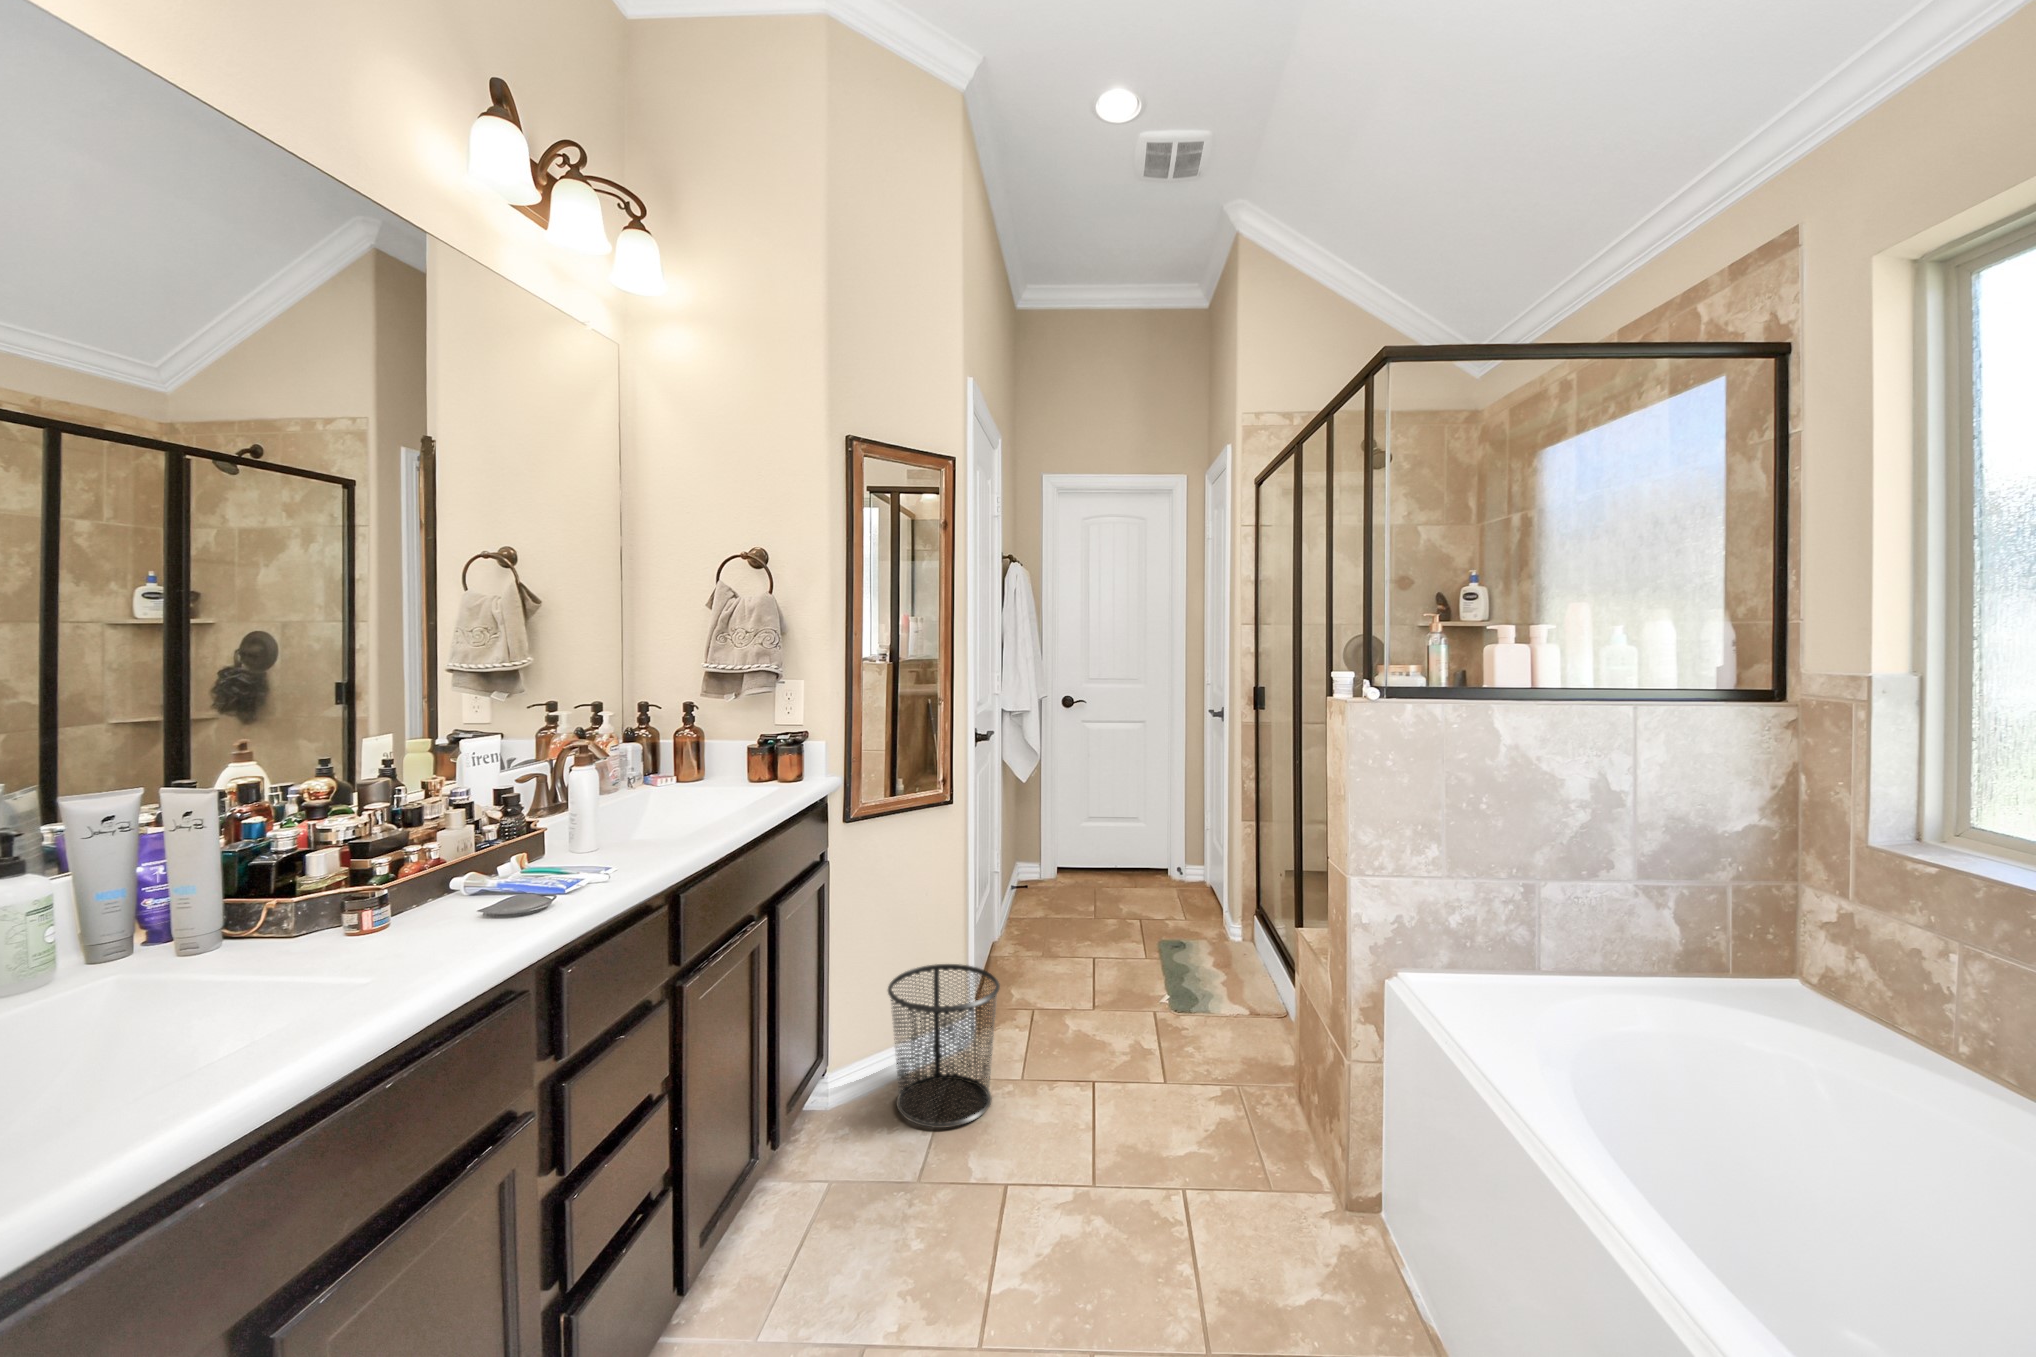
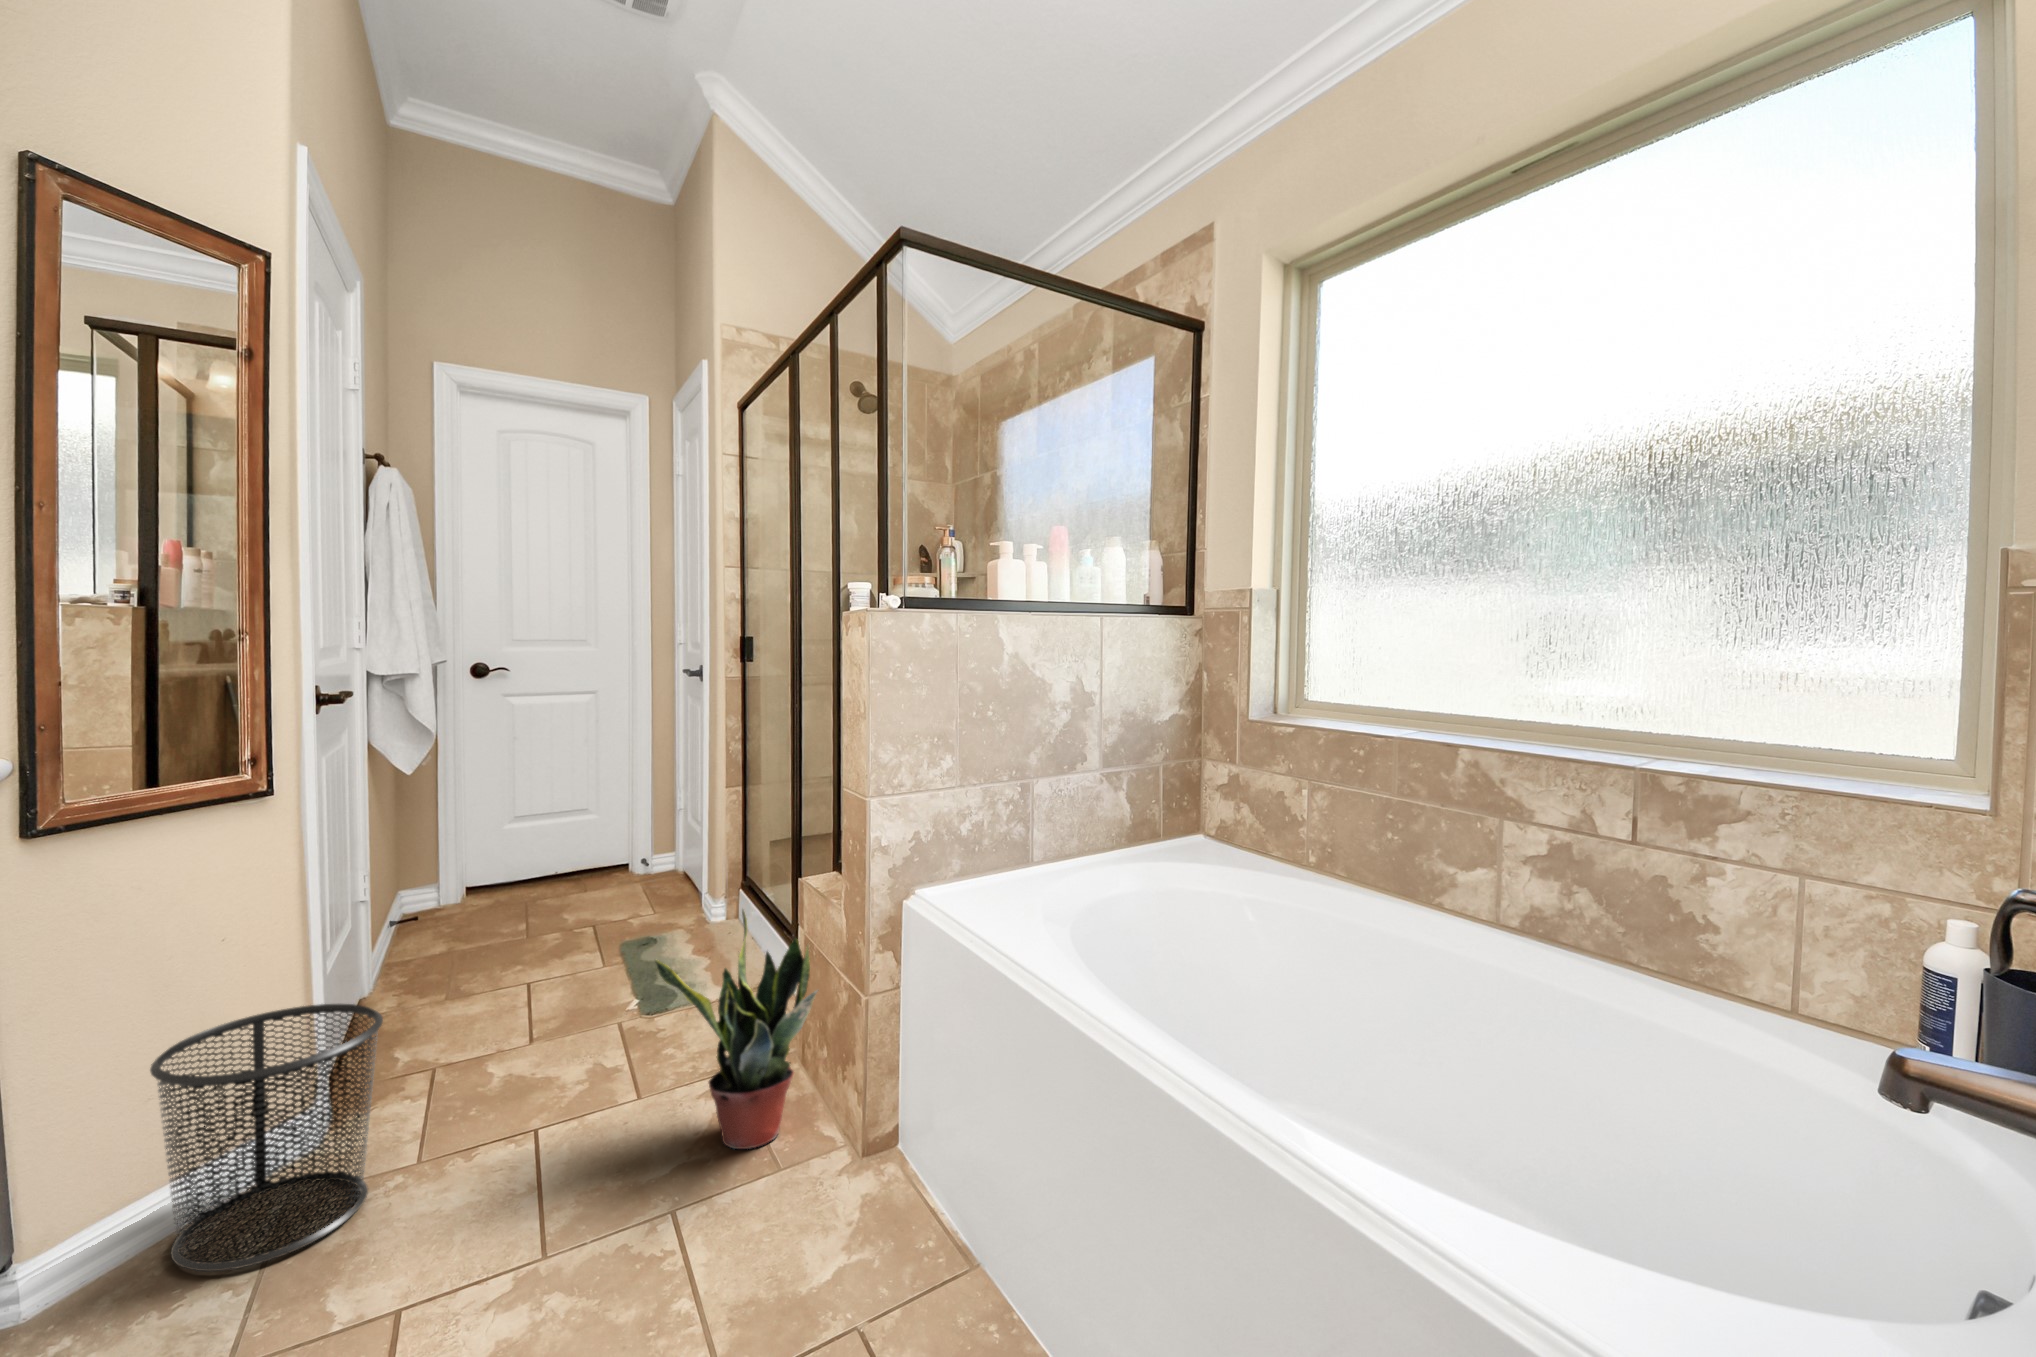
potted plant: none [1173,953,1305,1161] -> present [655,910,817,1149]

